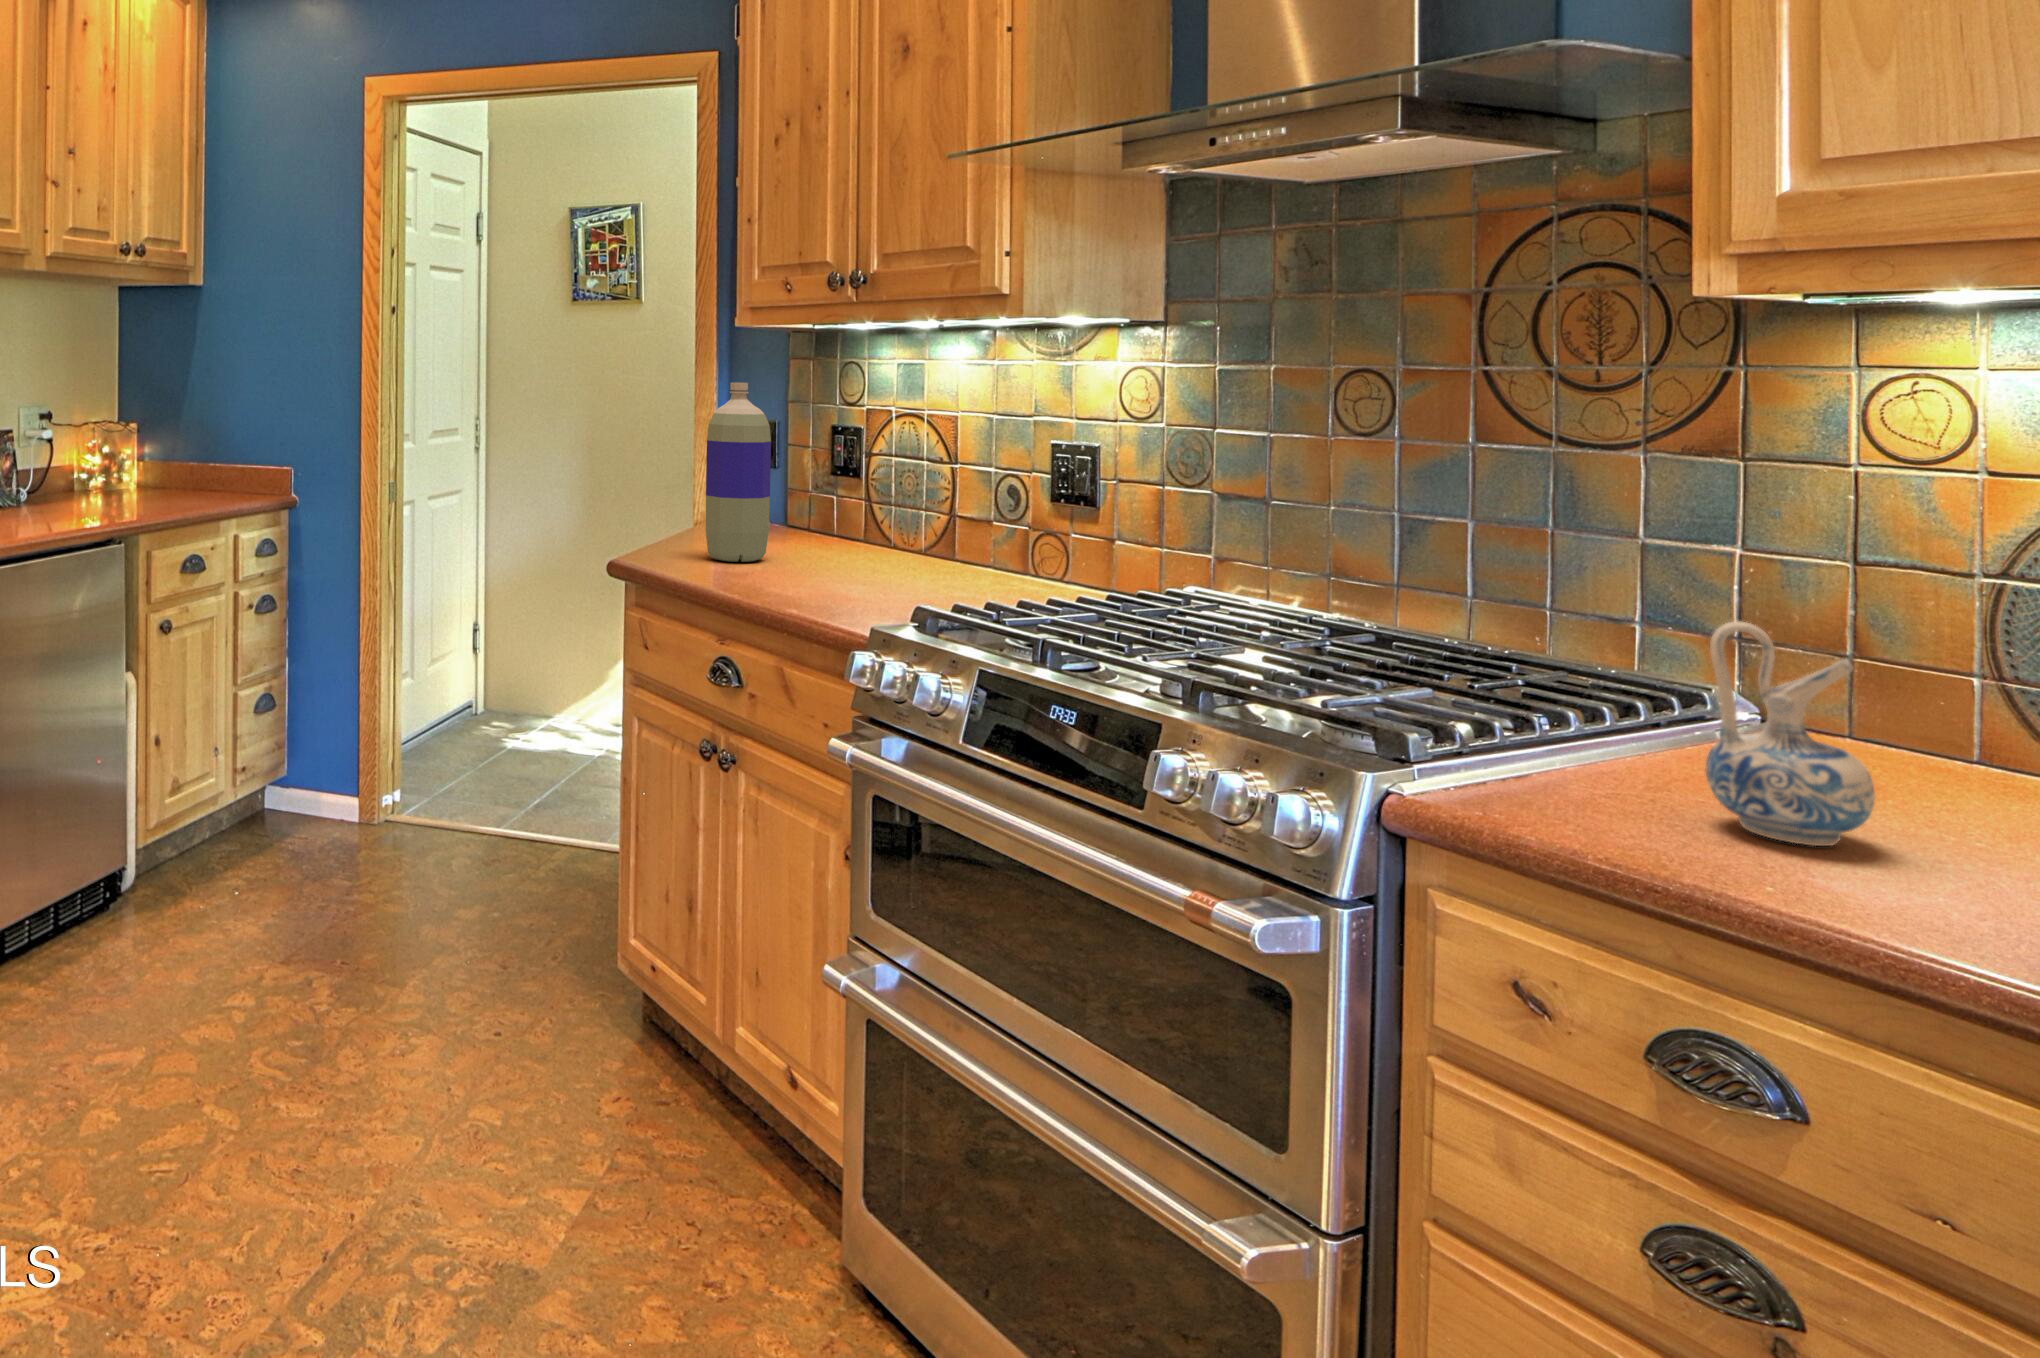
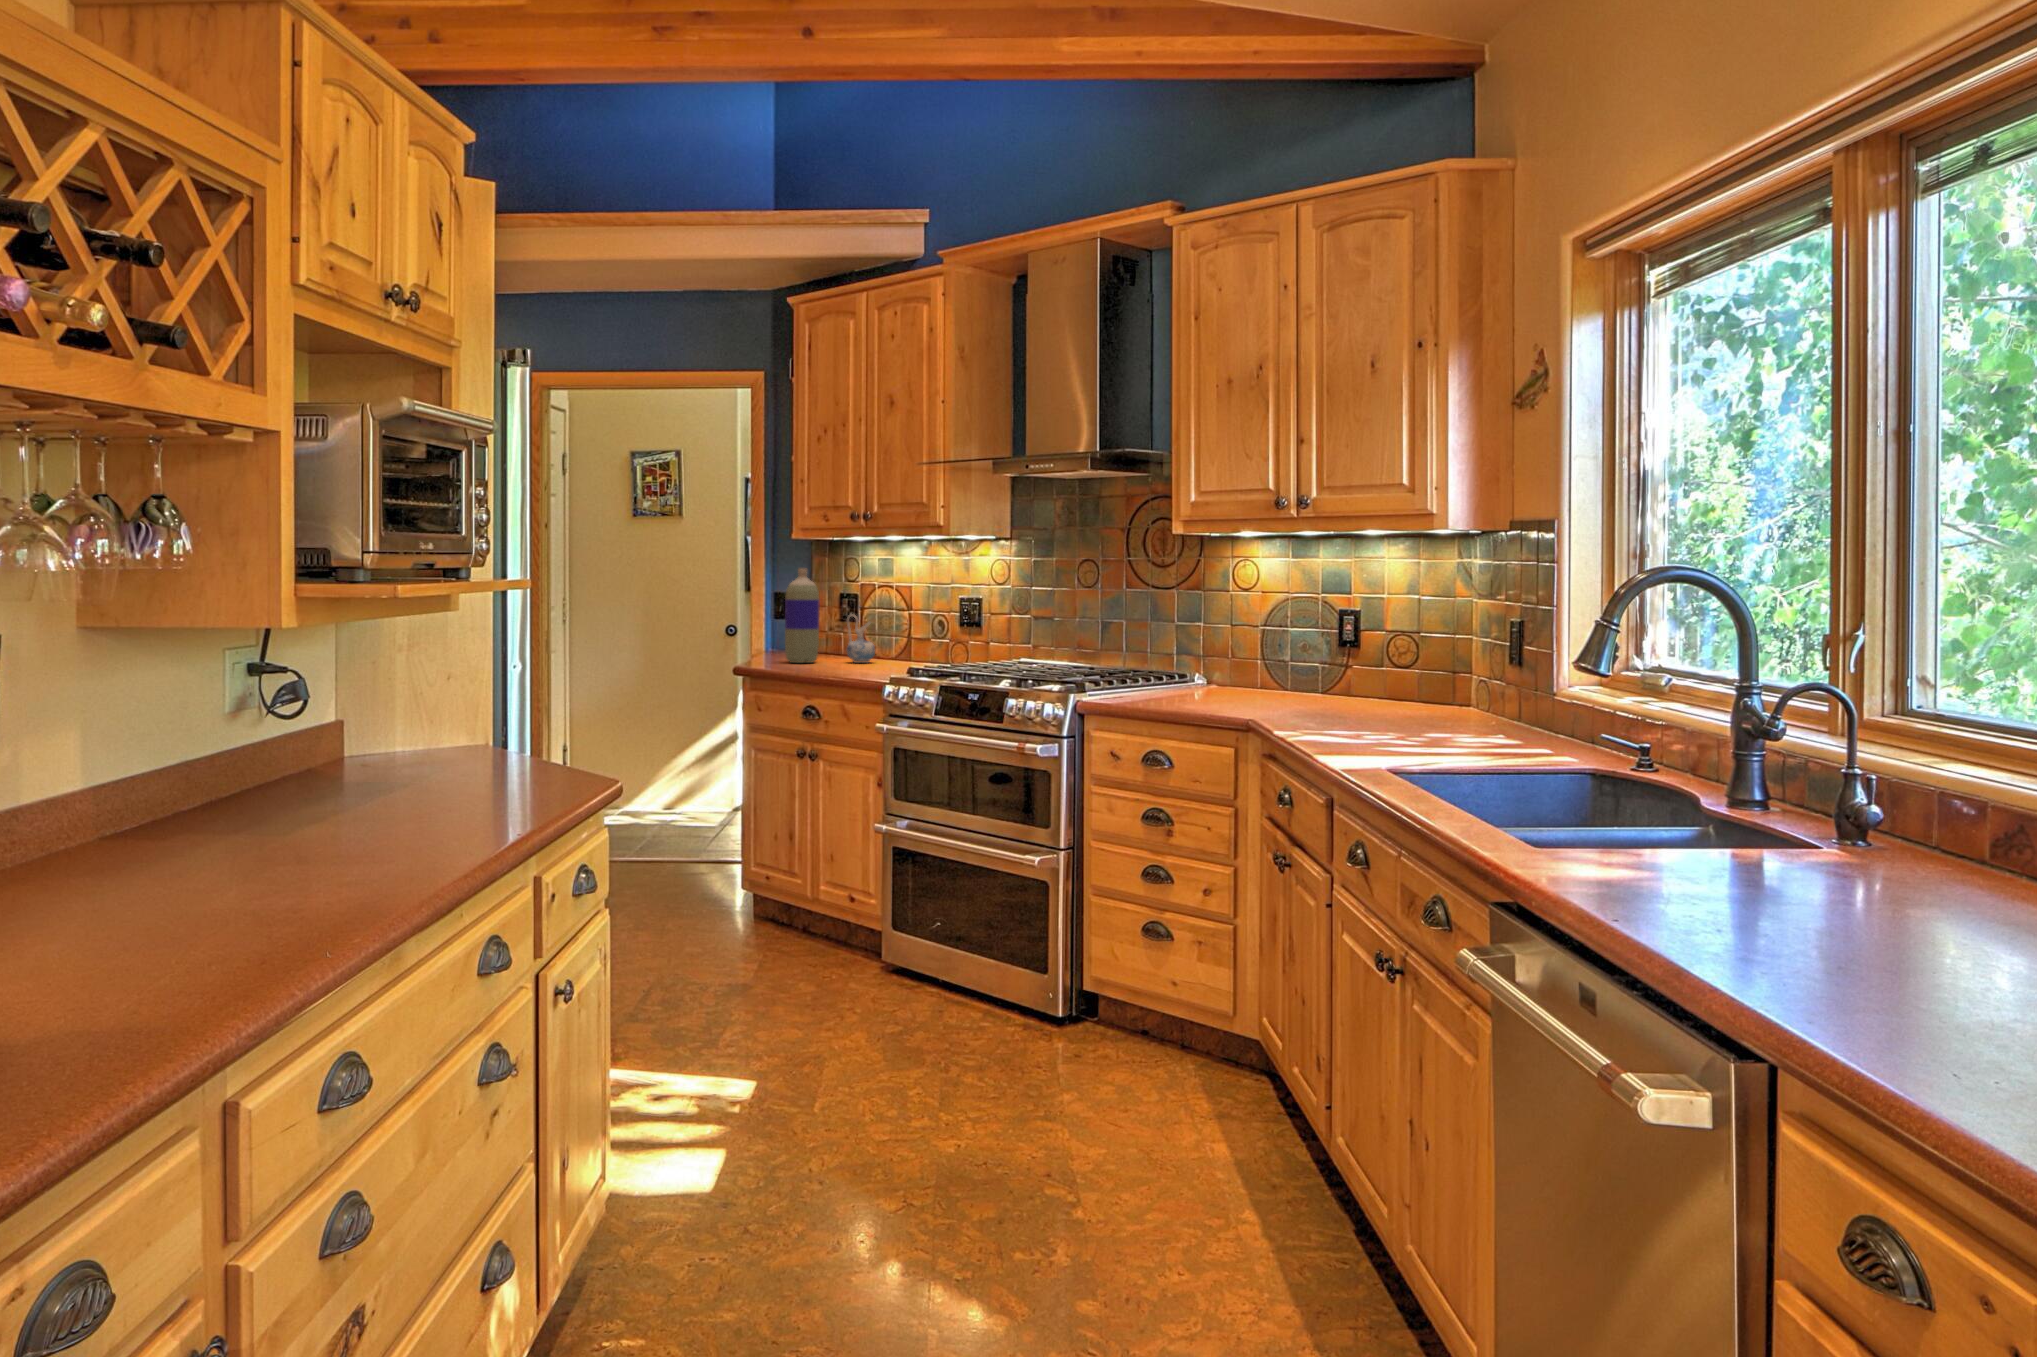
ceramic pitcher: present [1706,622,1875,846] -> present [847,615,875,663]

